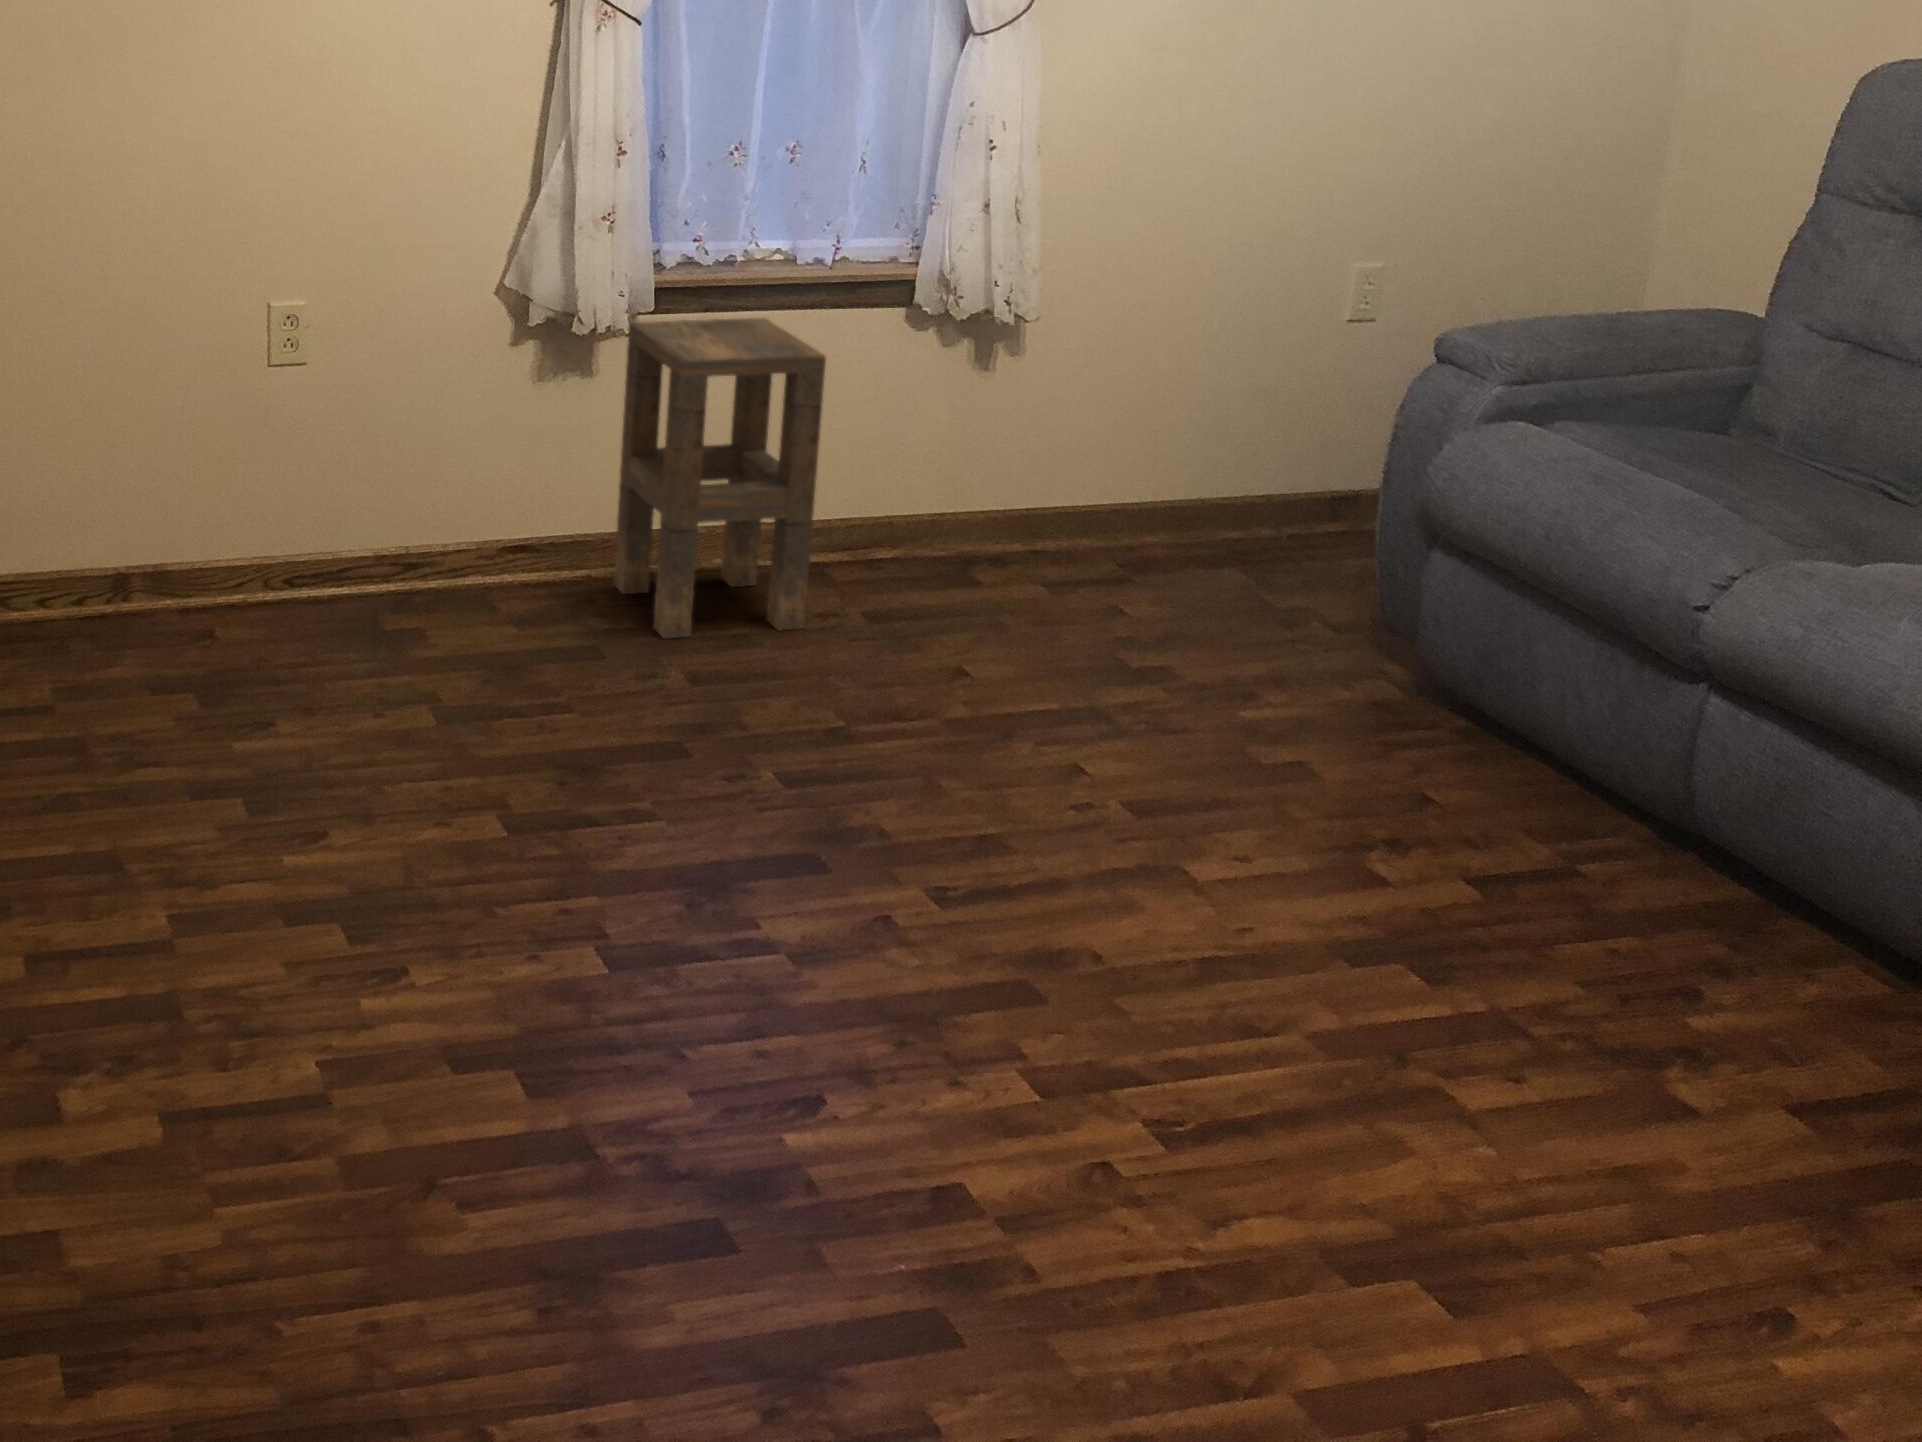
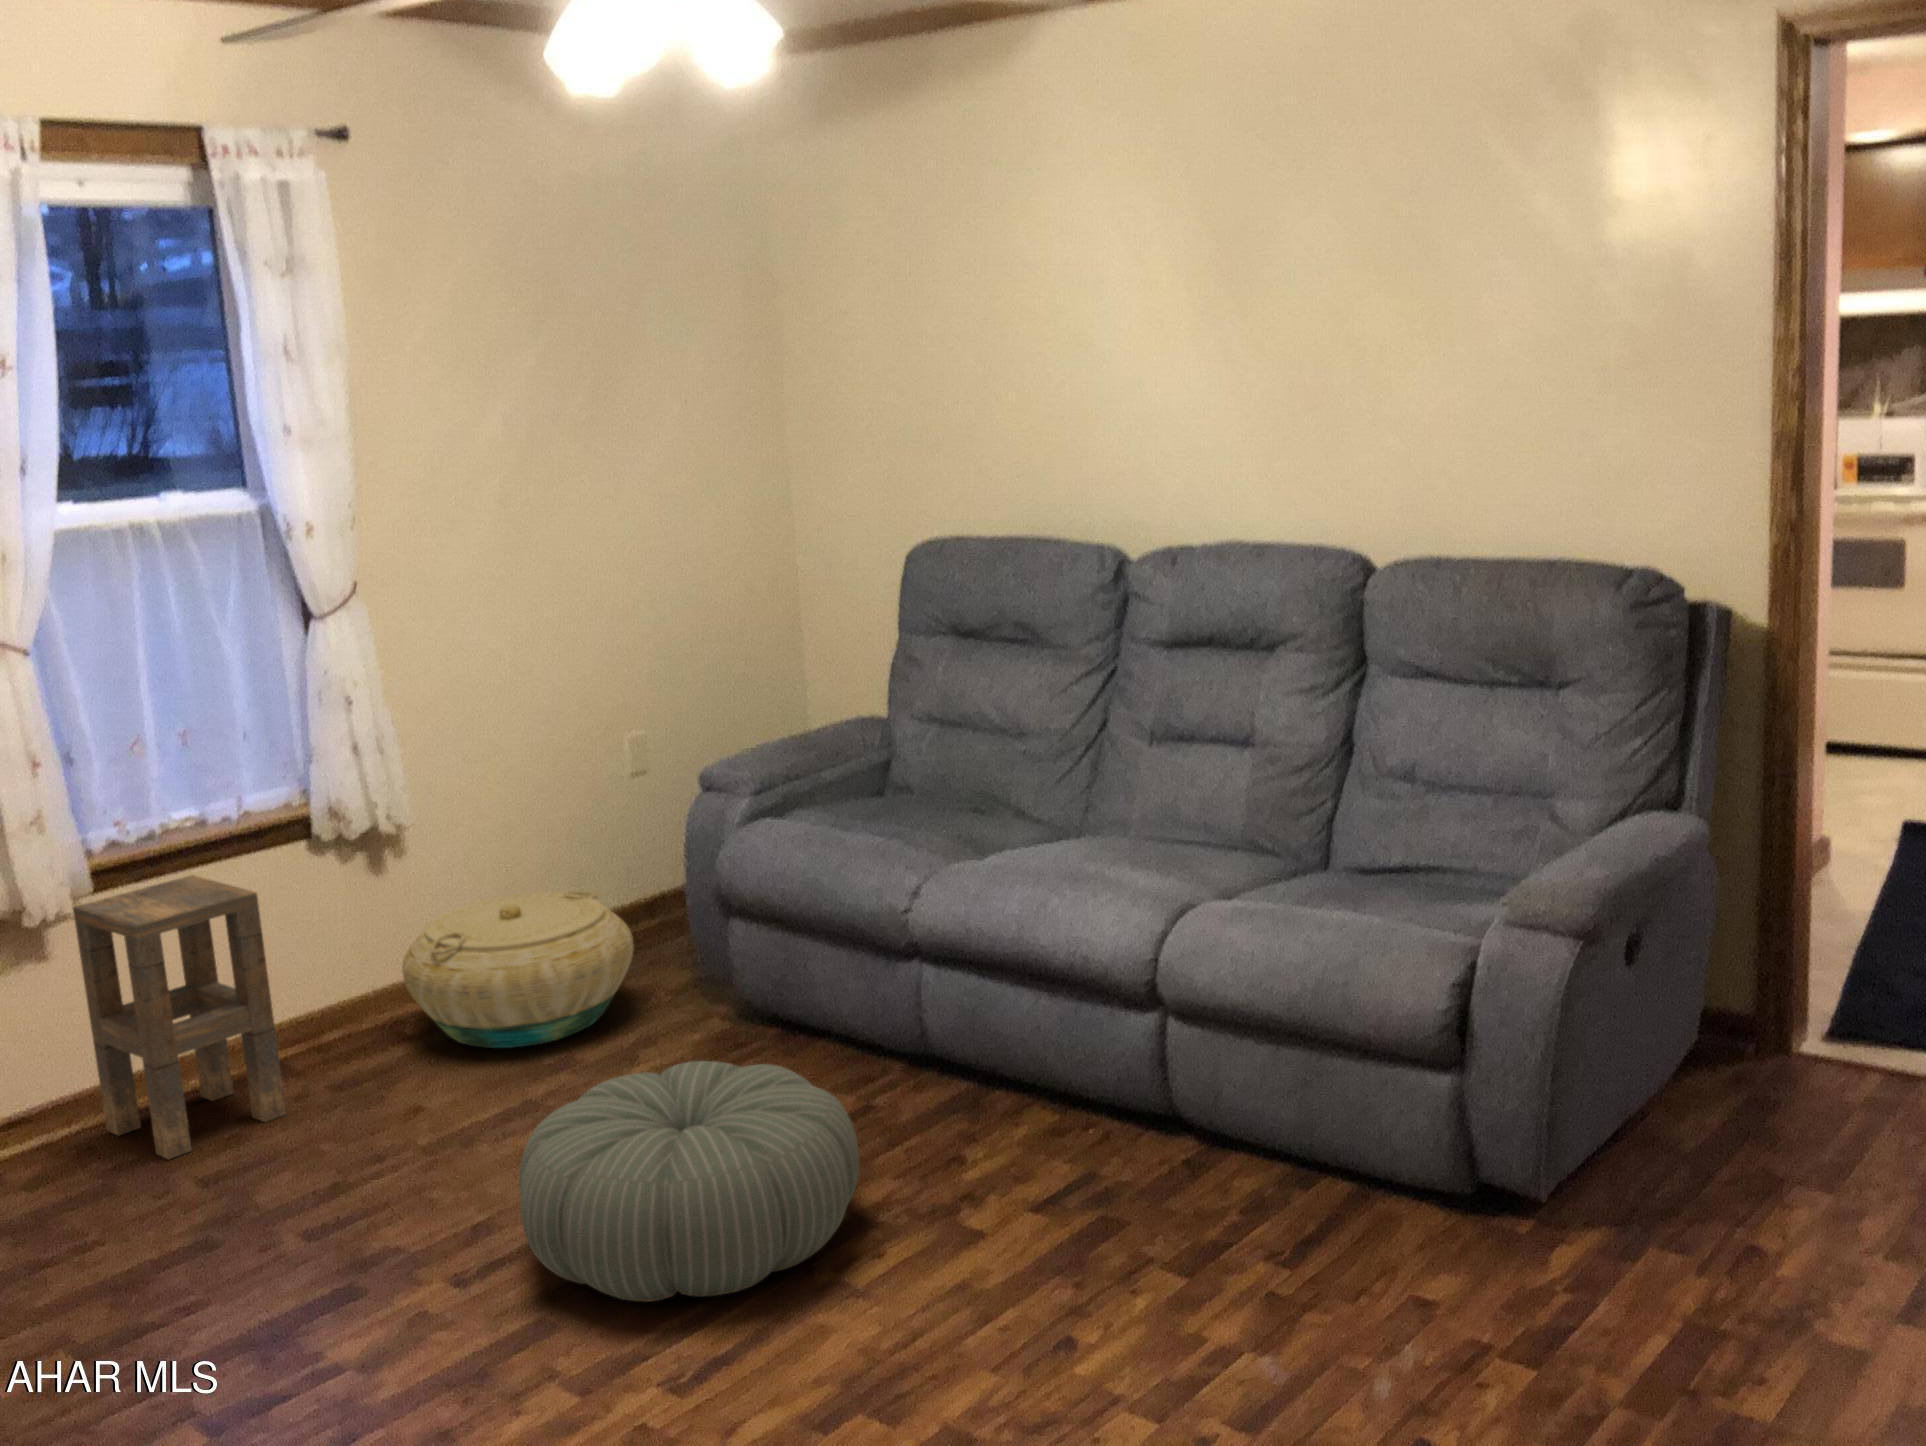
basket: none [982,438,1291,641] -> present [402,891,634,1048]
pouf: none [1022,717,1527,1064] -> present [519,1061,859,1302]

